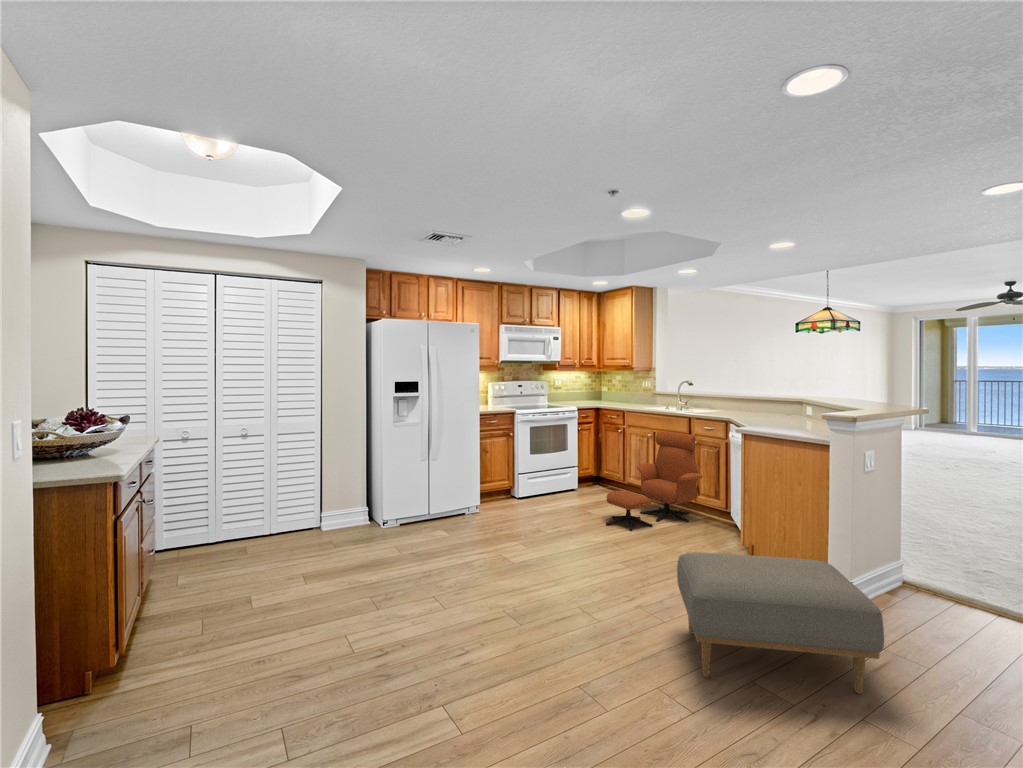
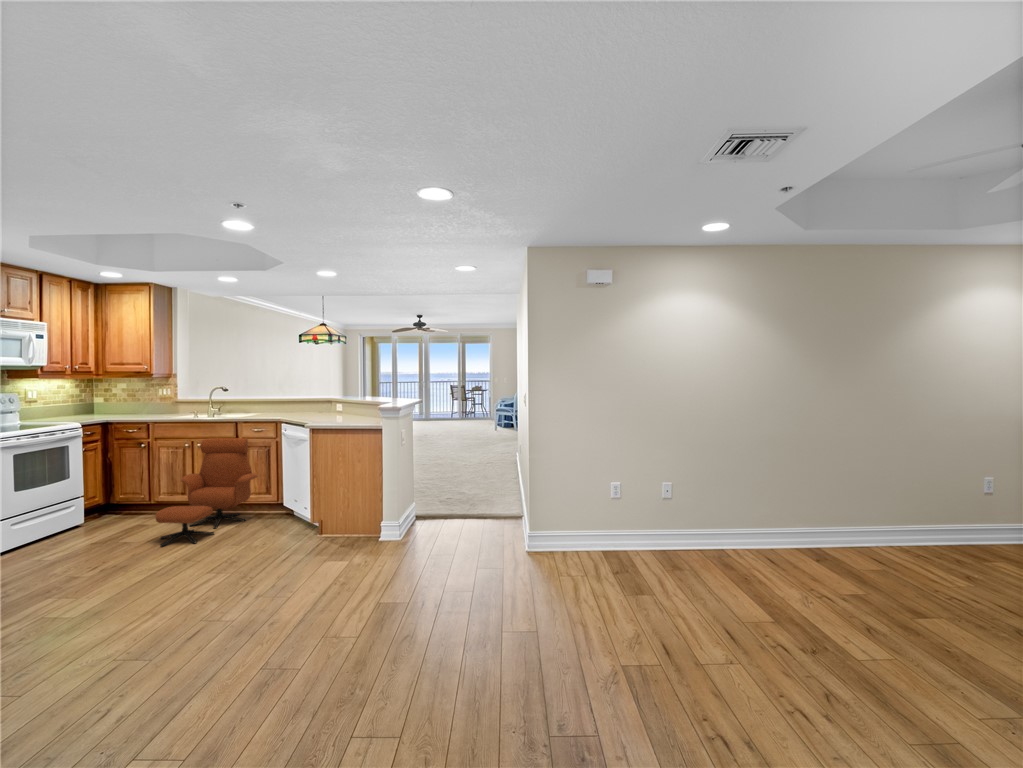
ottoman: present [677,553,884,694] -> none [305,509,451,616]

